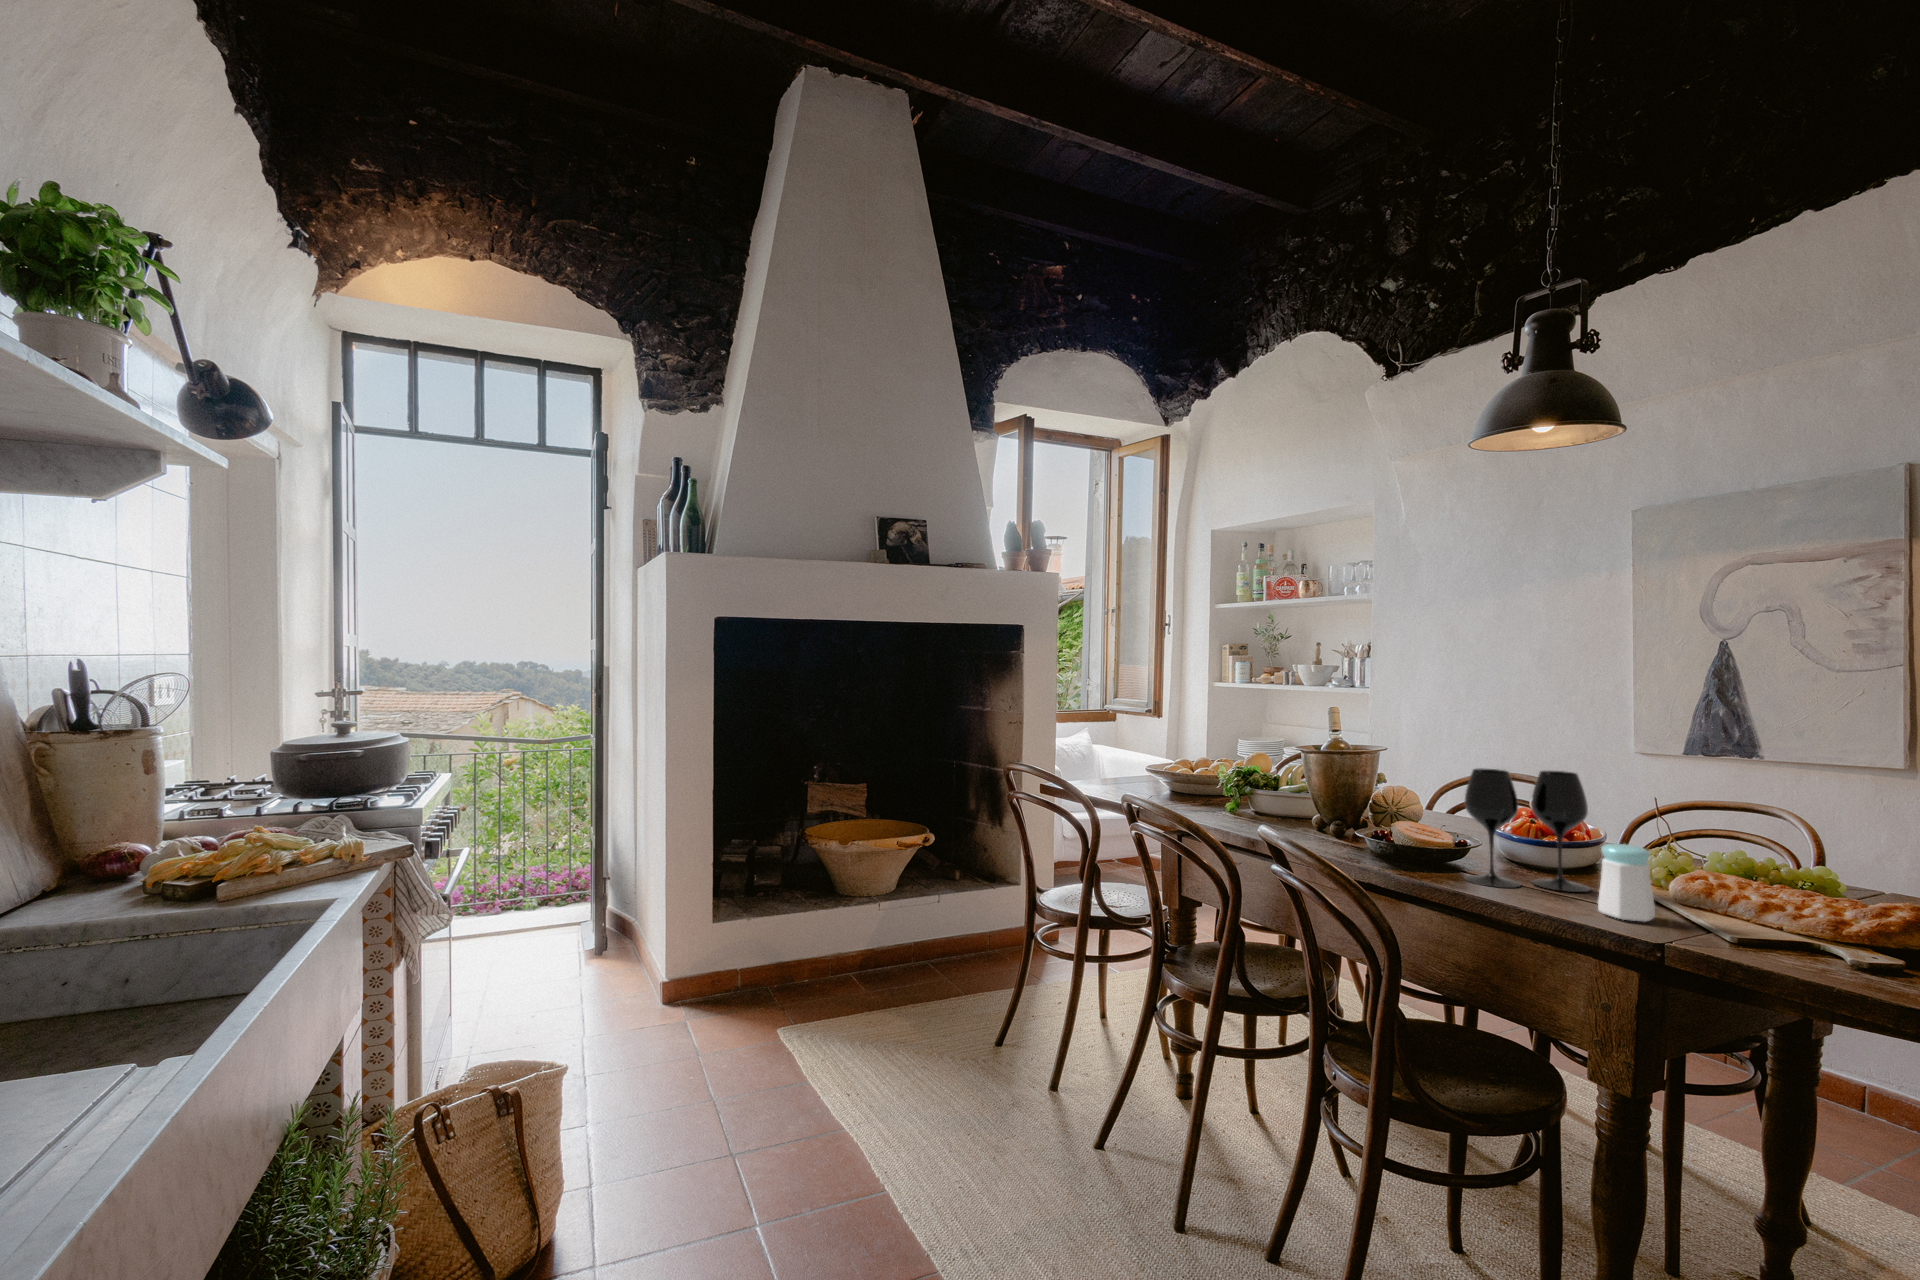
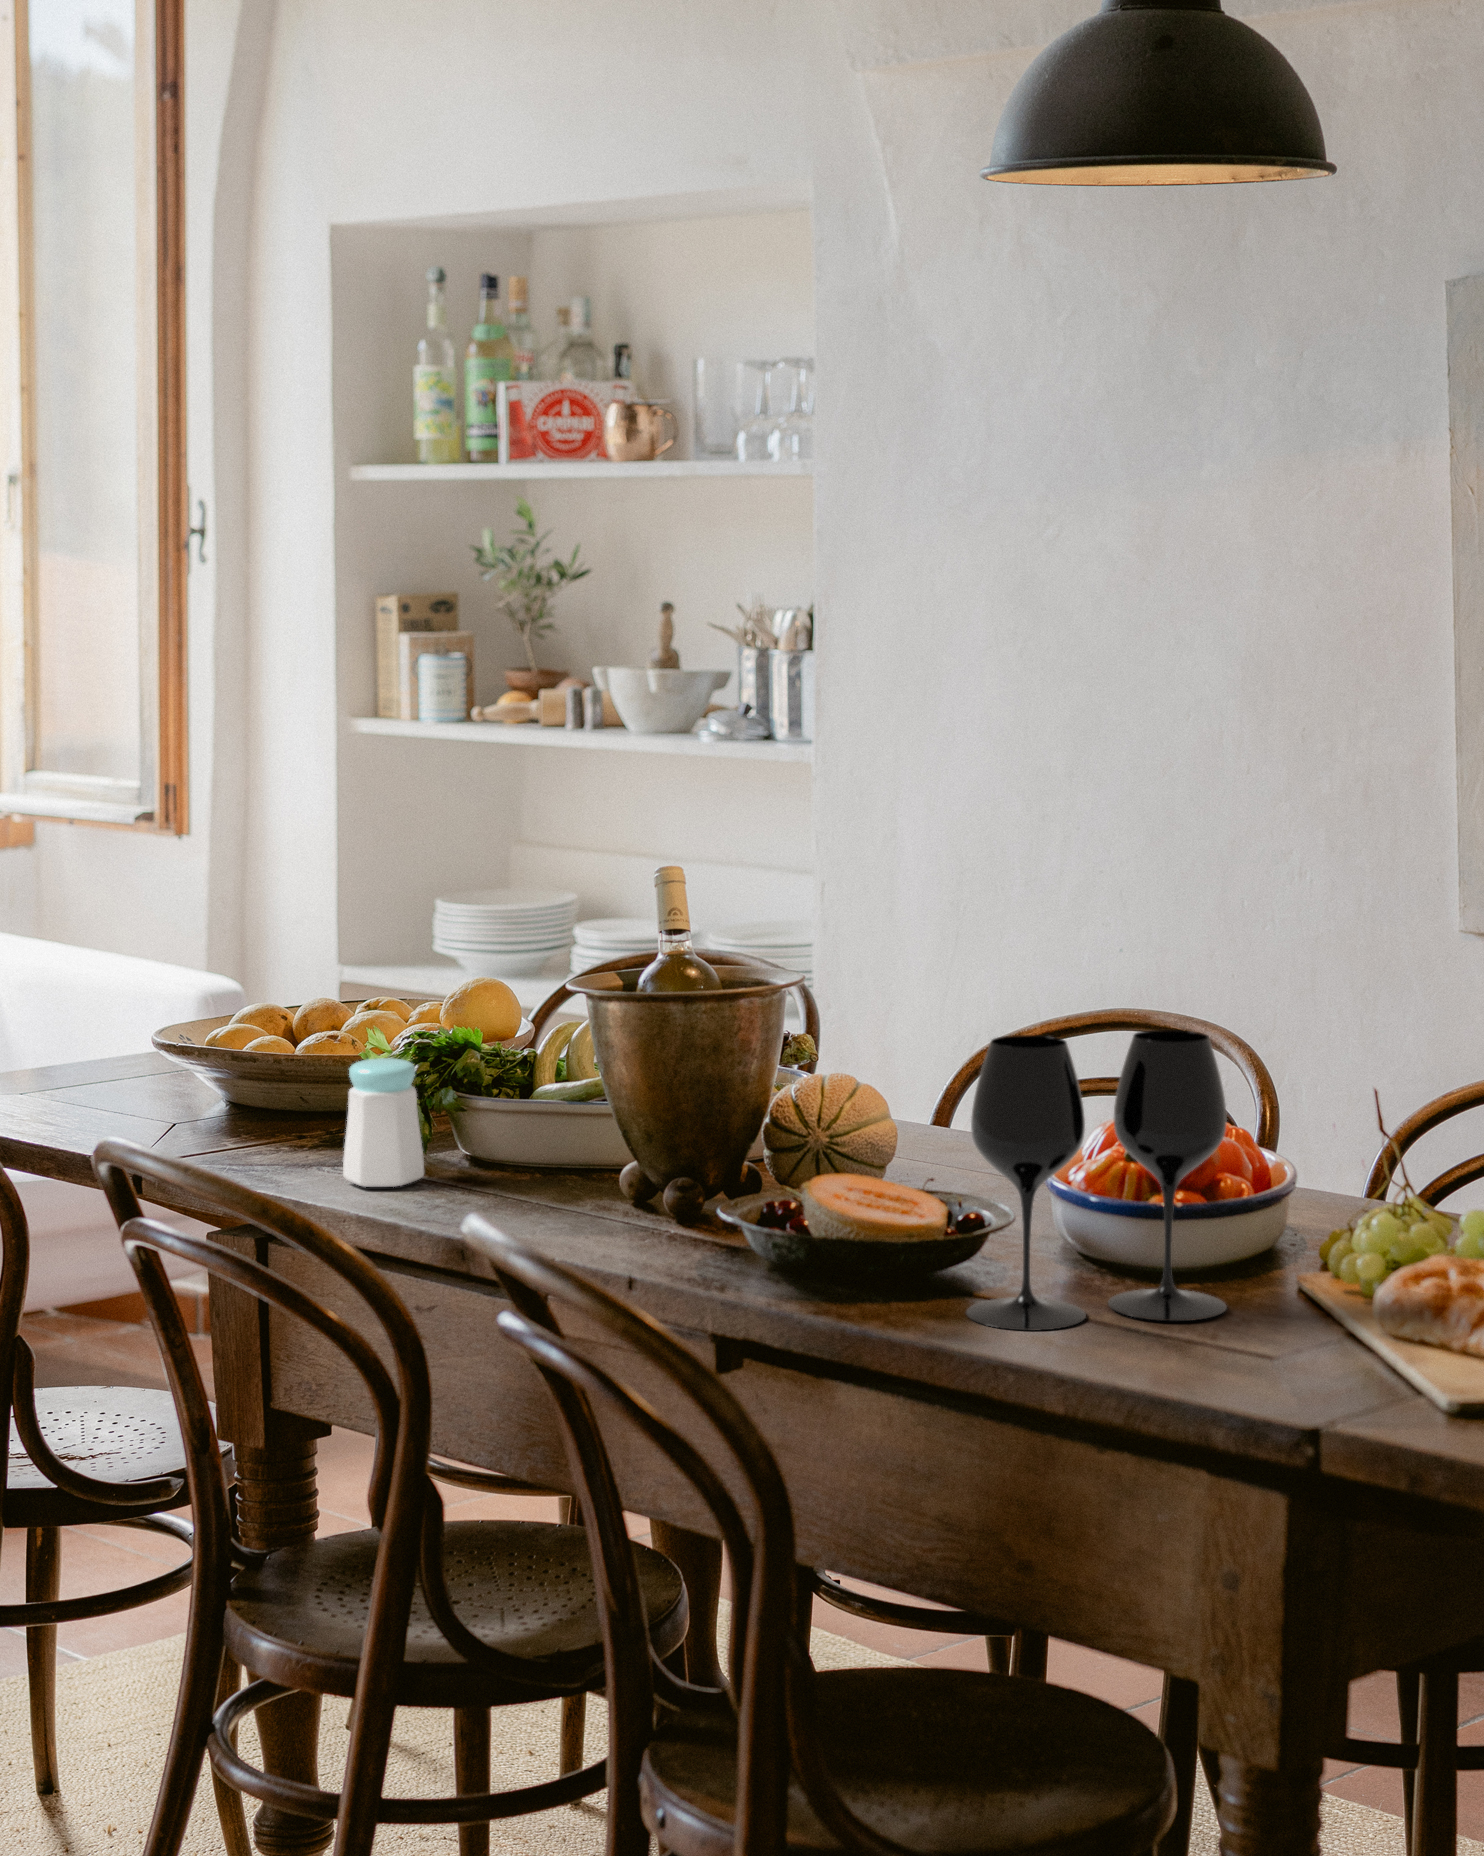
salt shaker: present [1598,844,1655,921] -> present [343,1058,424,1187]

